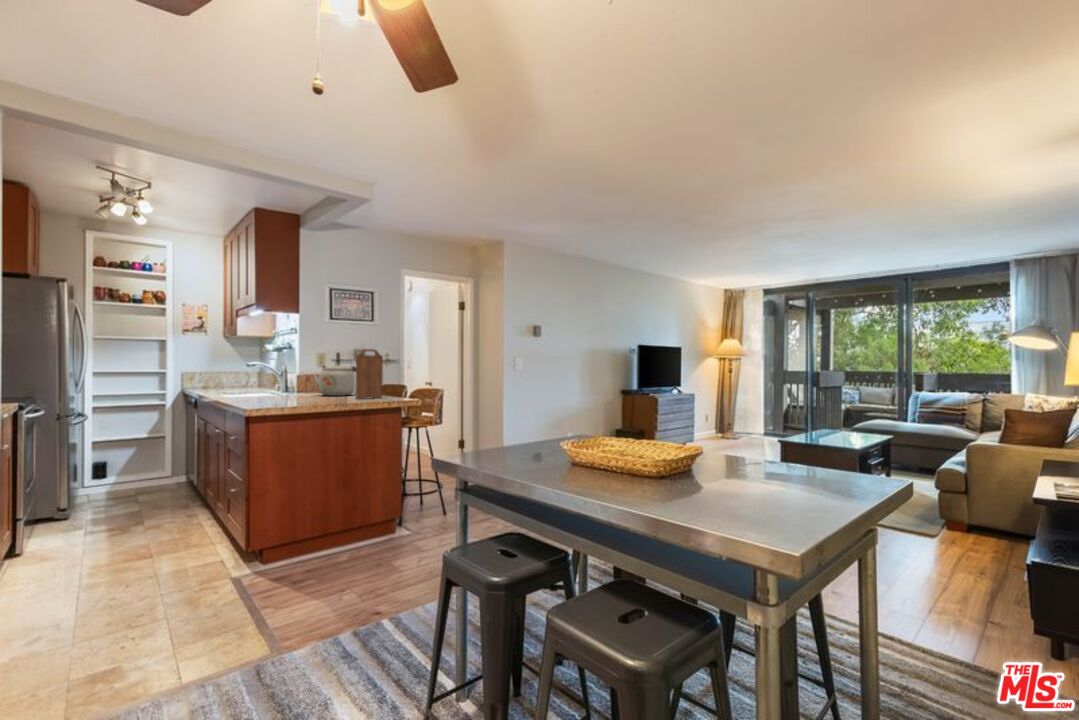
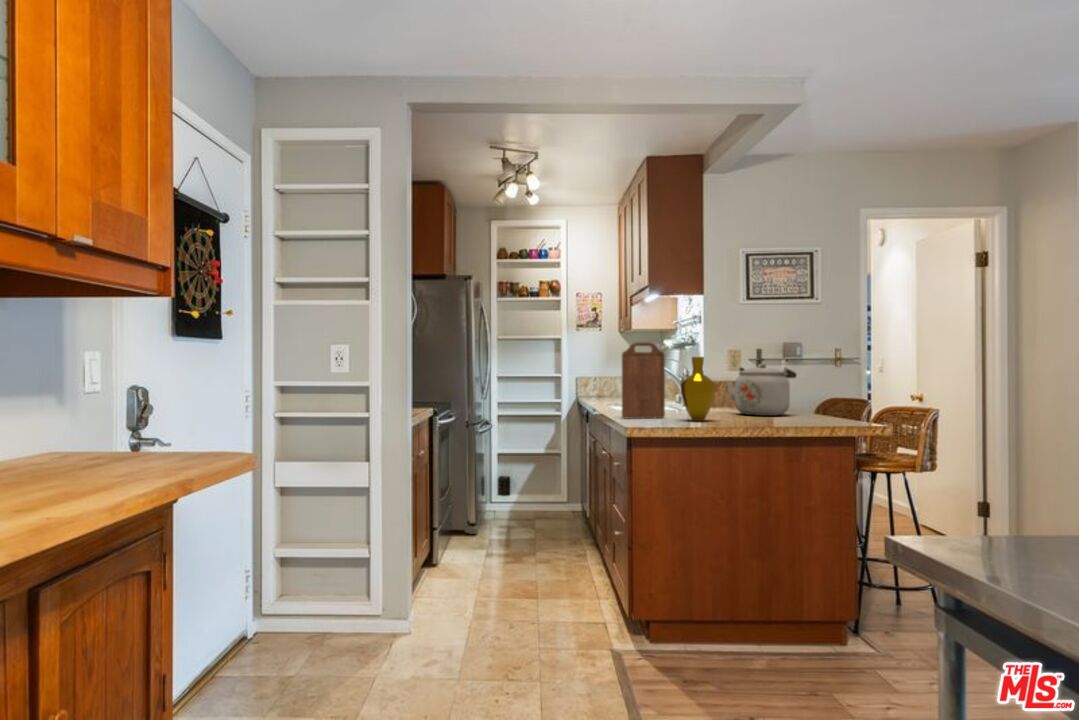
cutting board: present [356,349,383,399] -> present [622,342,665,418]
vase: none [279,359,305,401] -> present [681,357,715,421]

